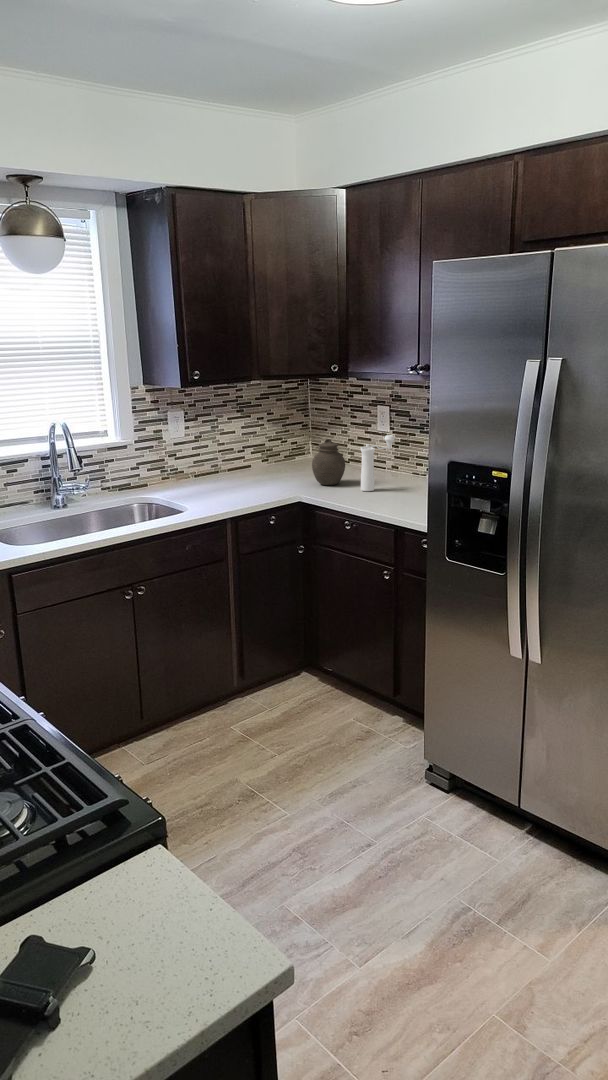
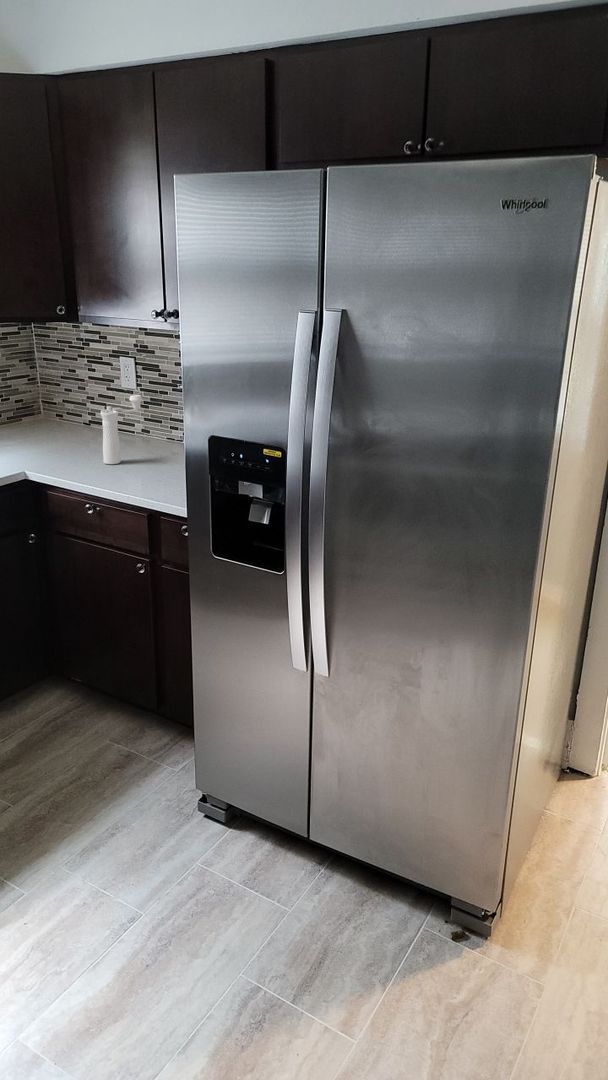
jar: present [312,439,345,485] -> none [40,400,83,457]

